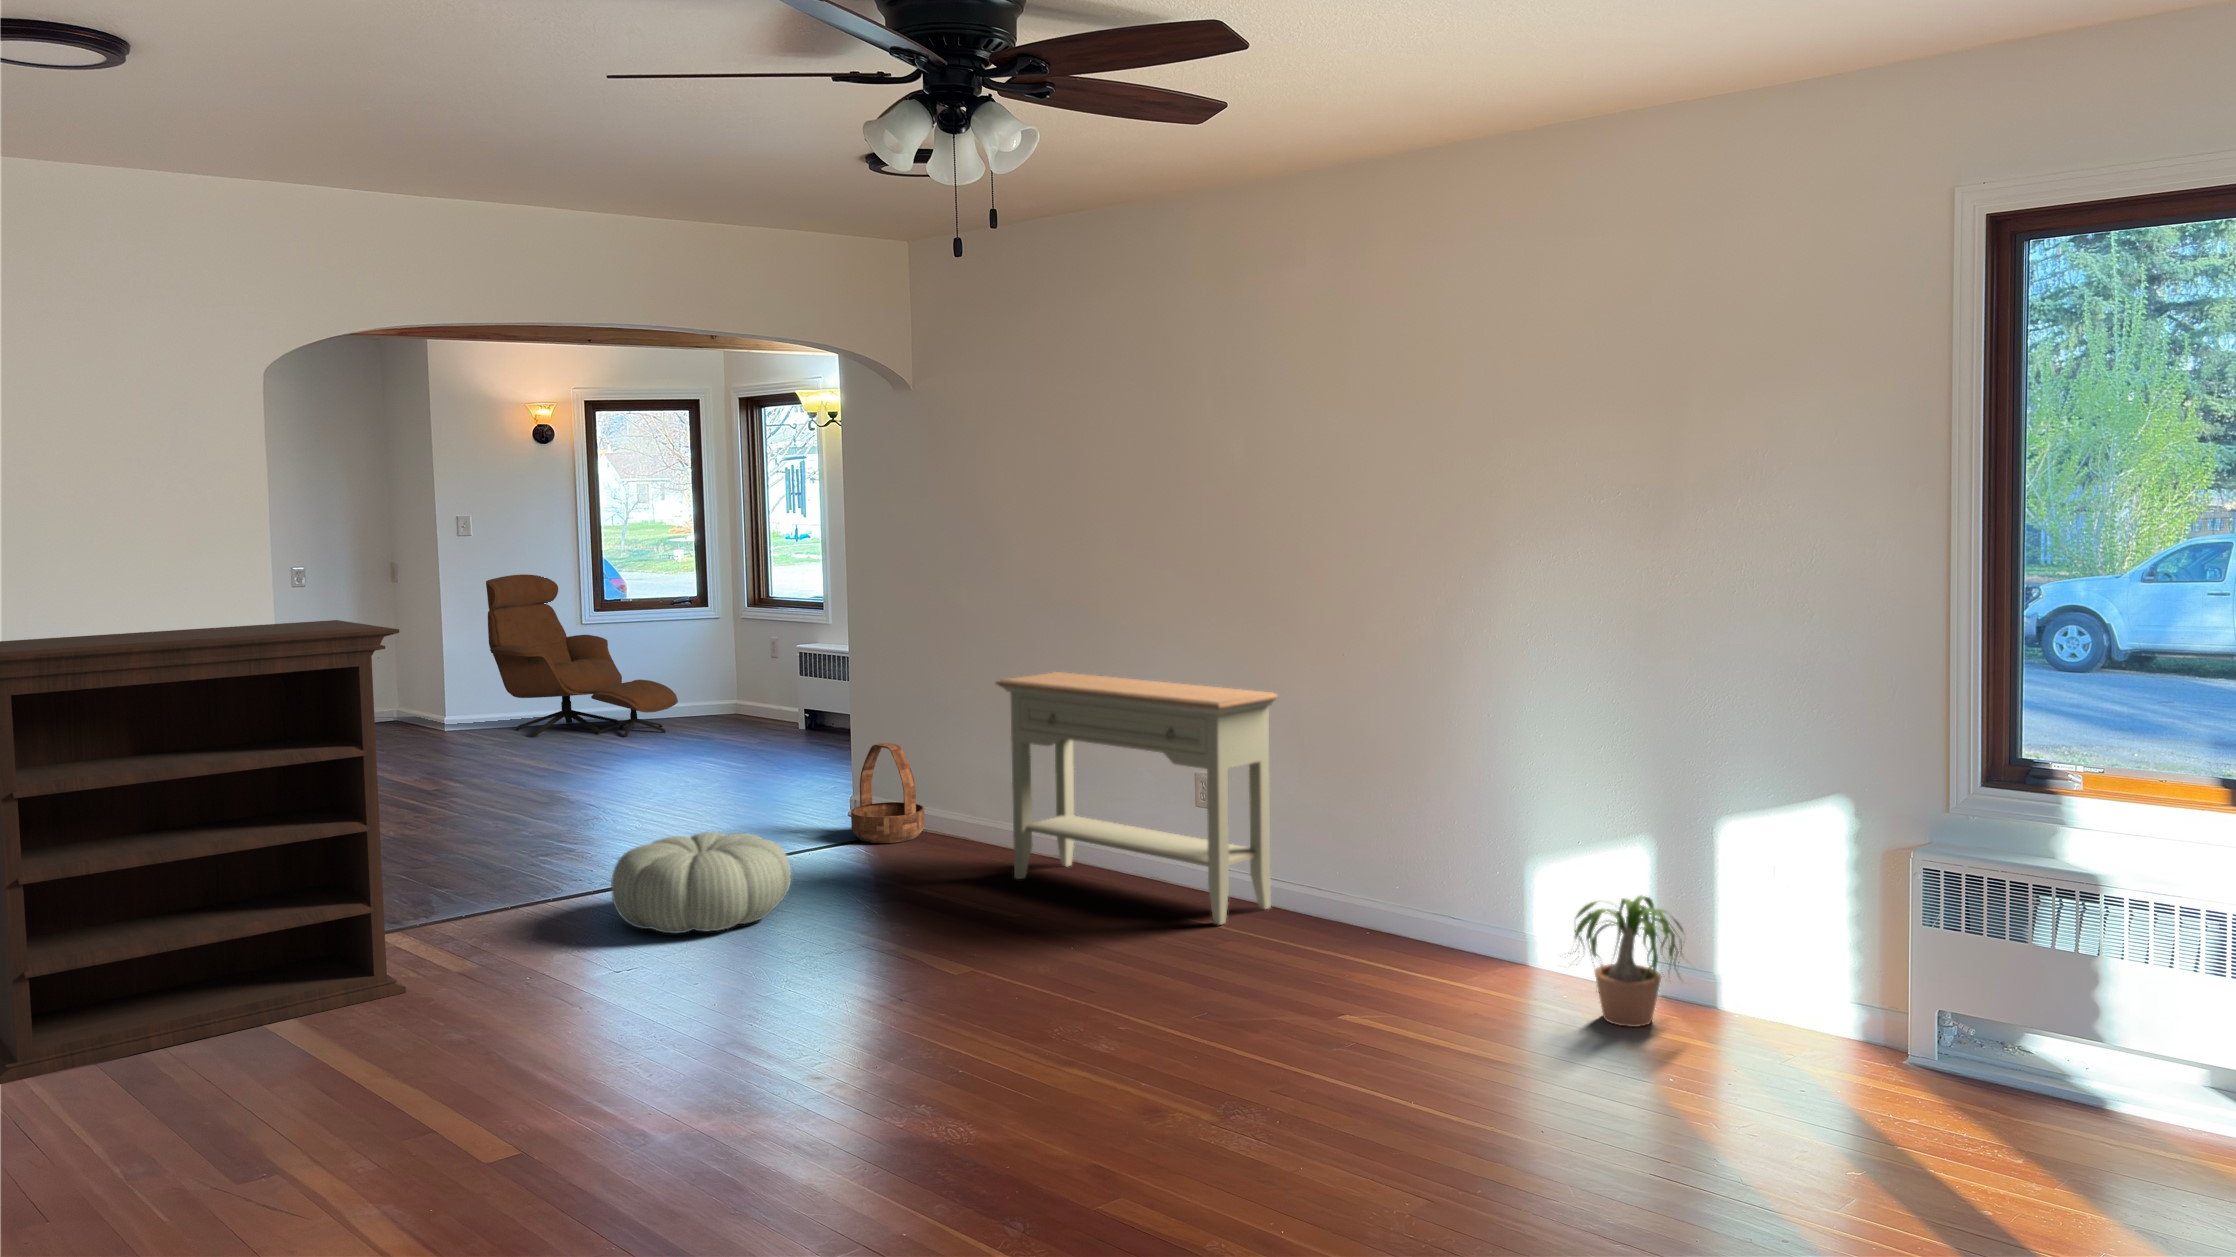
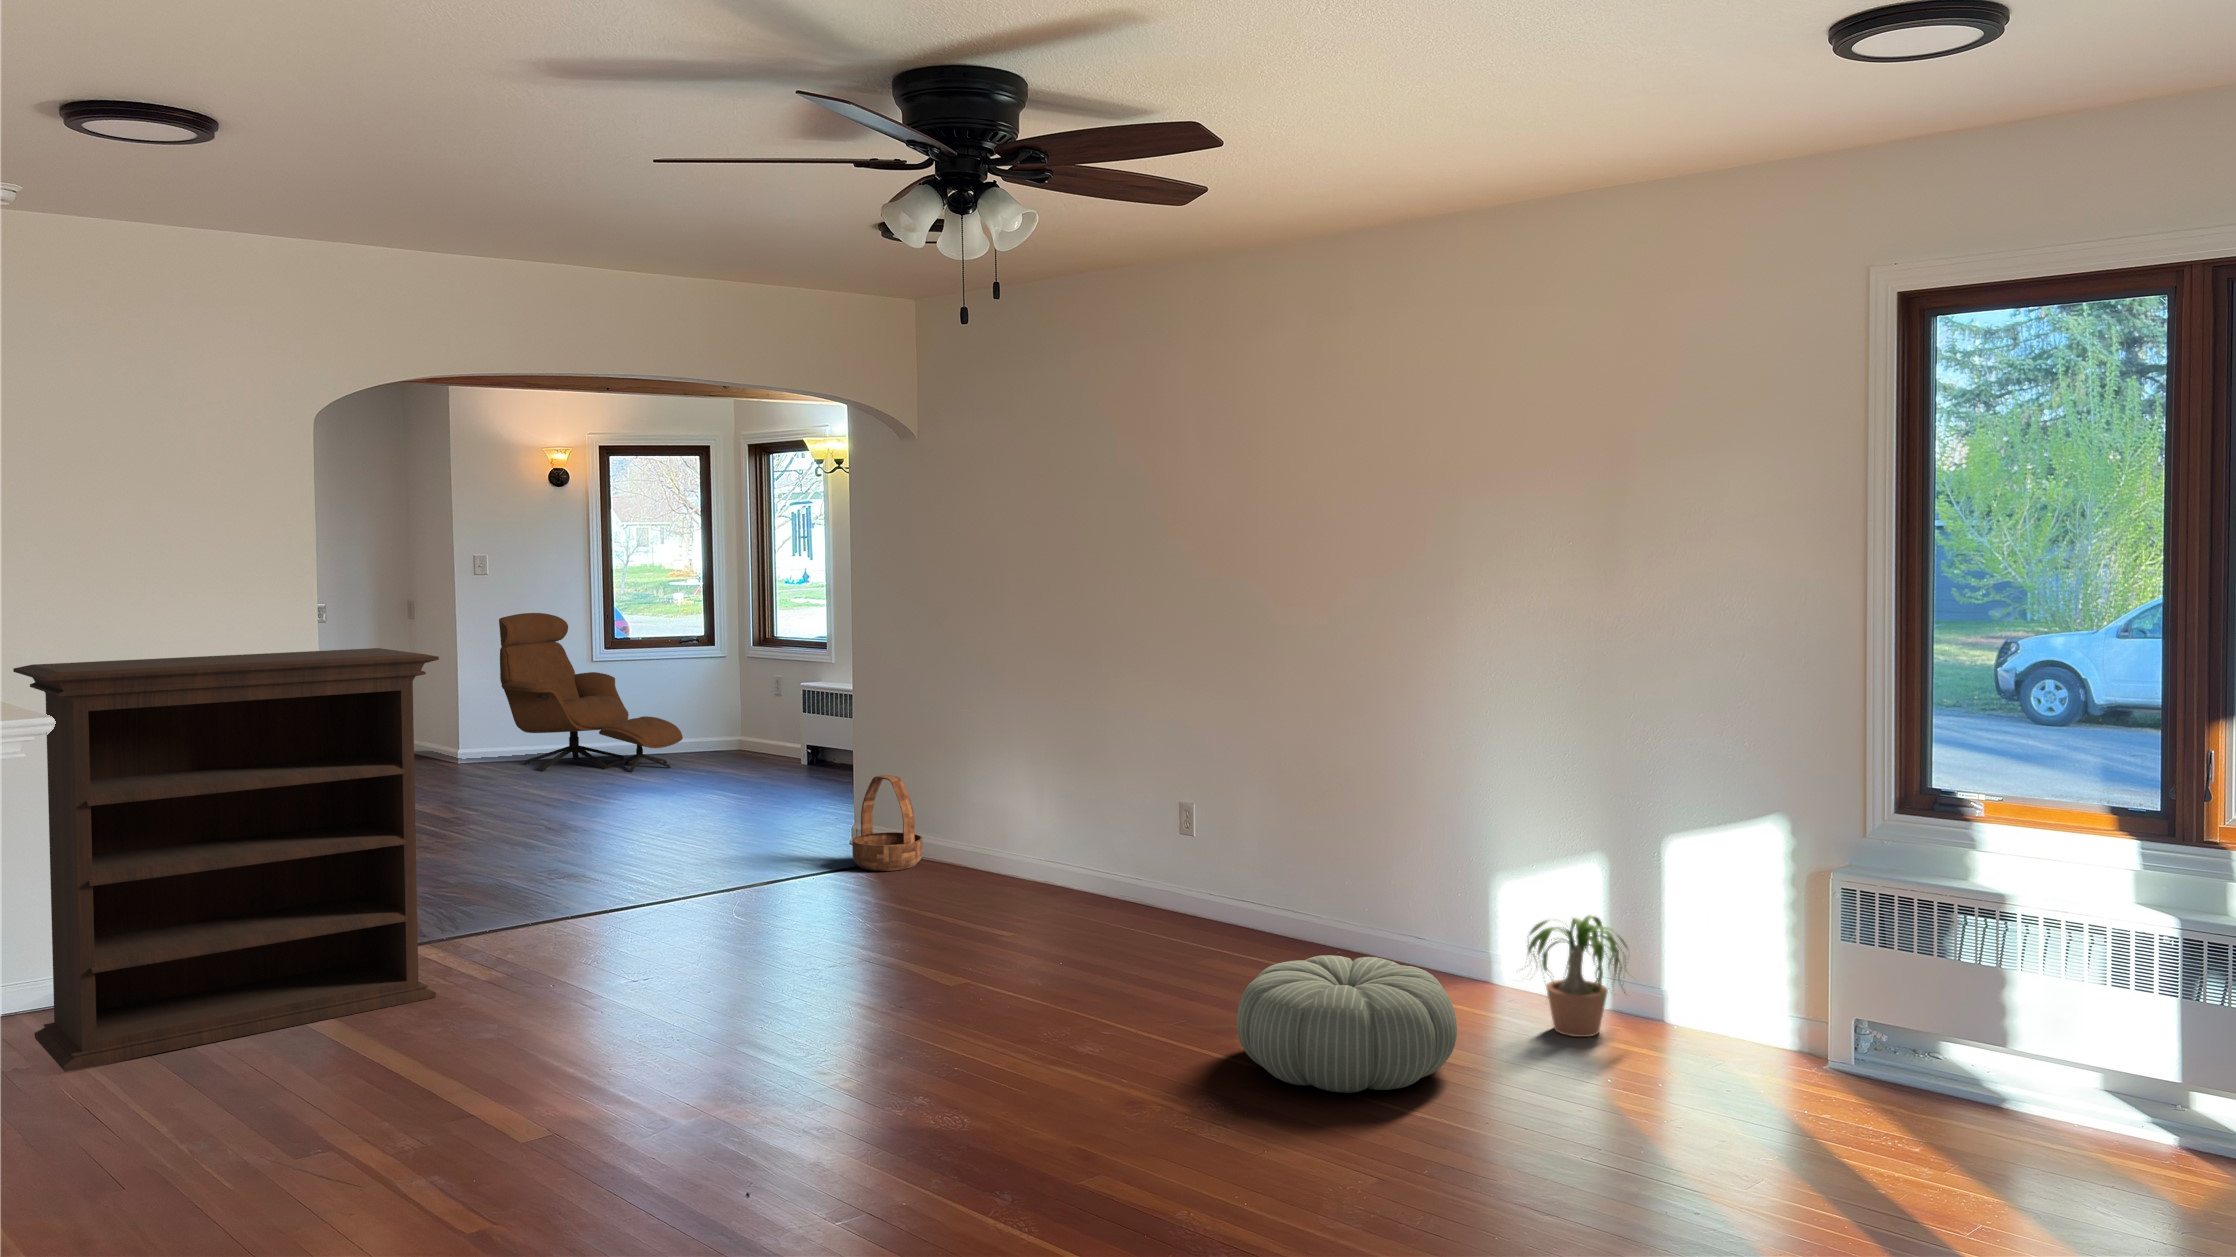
console table: present [996,672,1278,925] -> none [992,707,1259,946]
pouf: present [611,832,791,934] -> present [1237,955,1457,1093]

